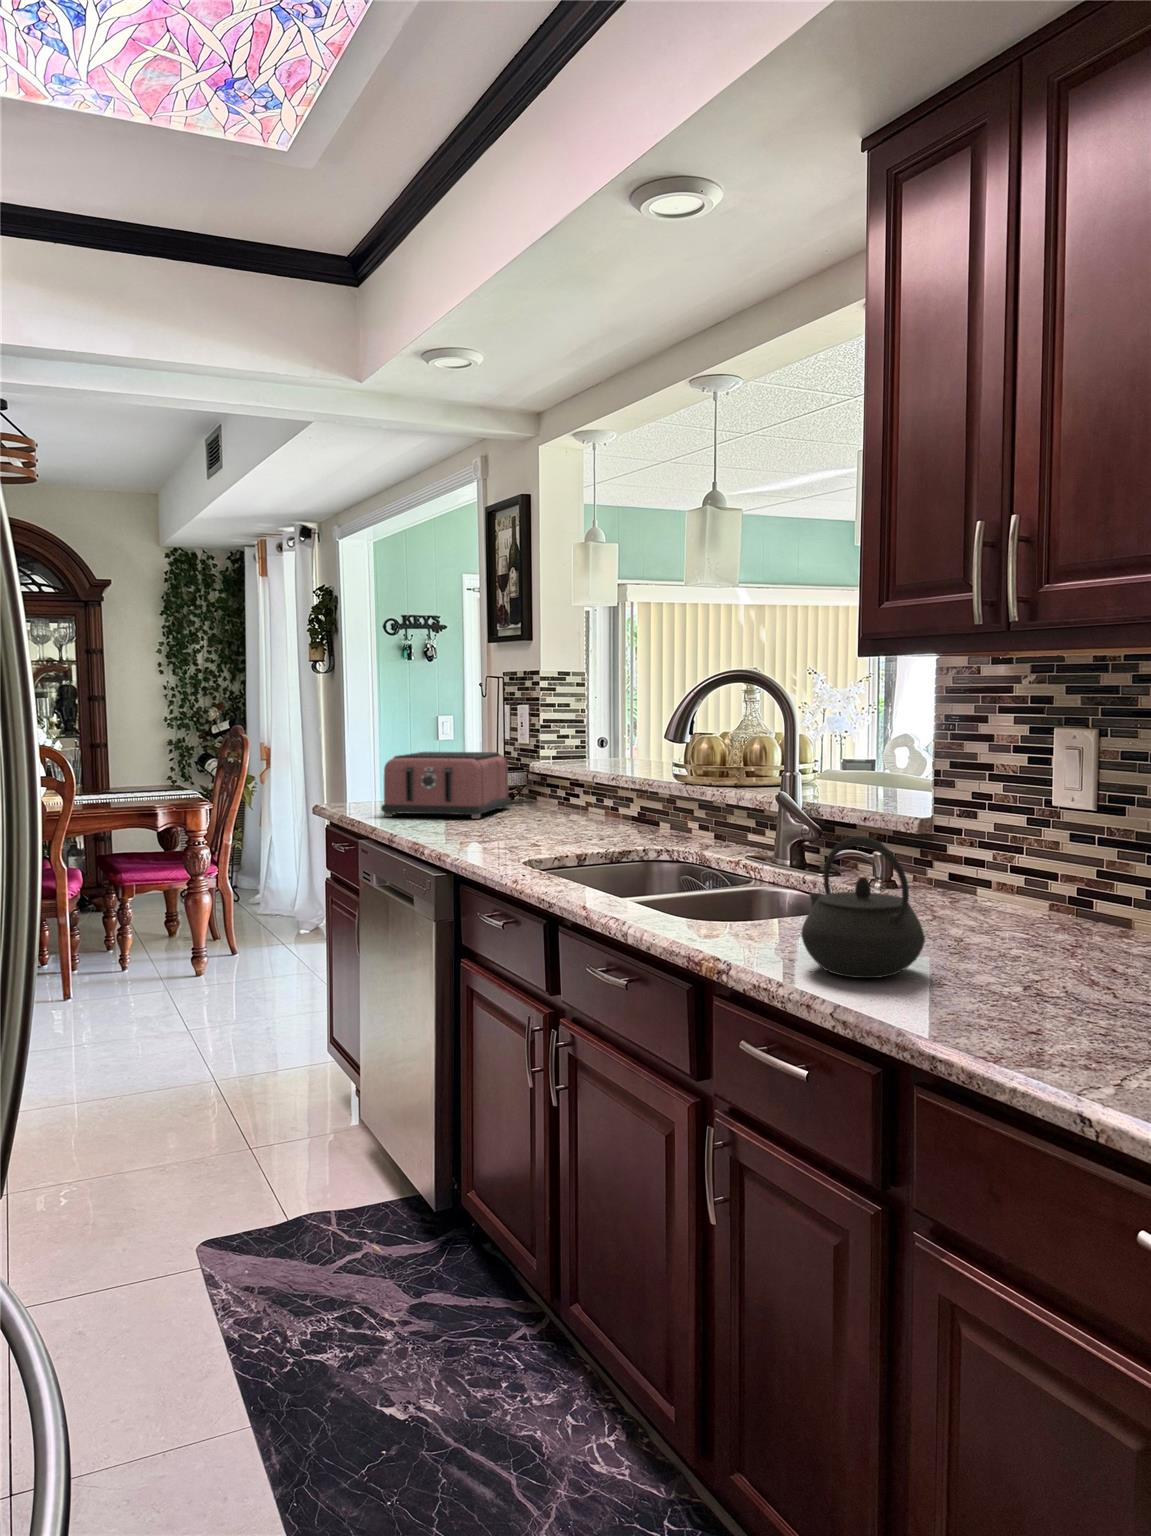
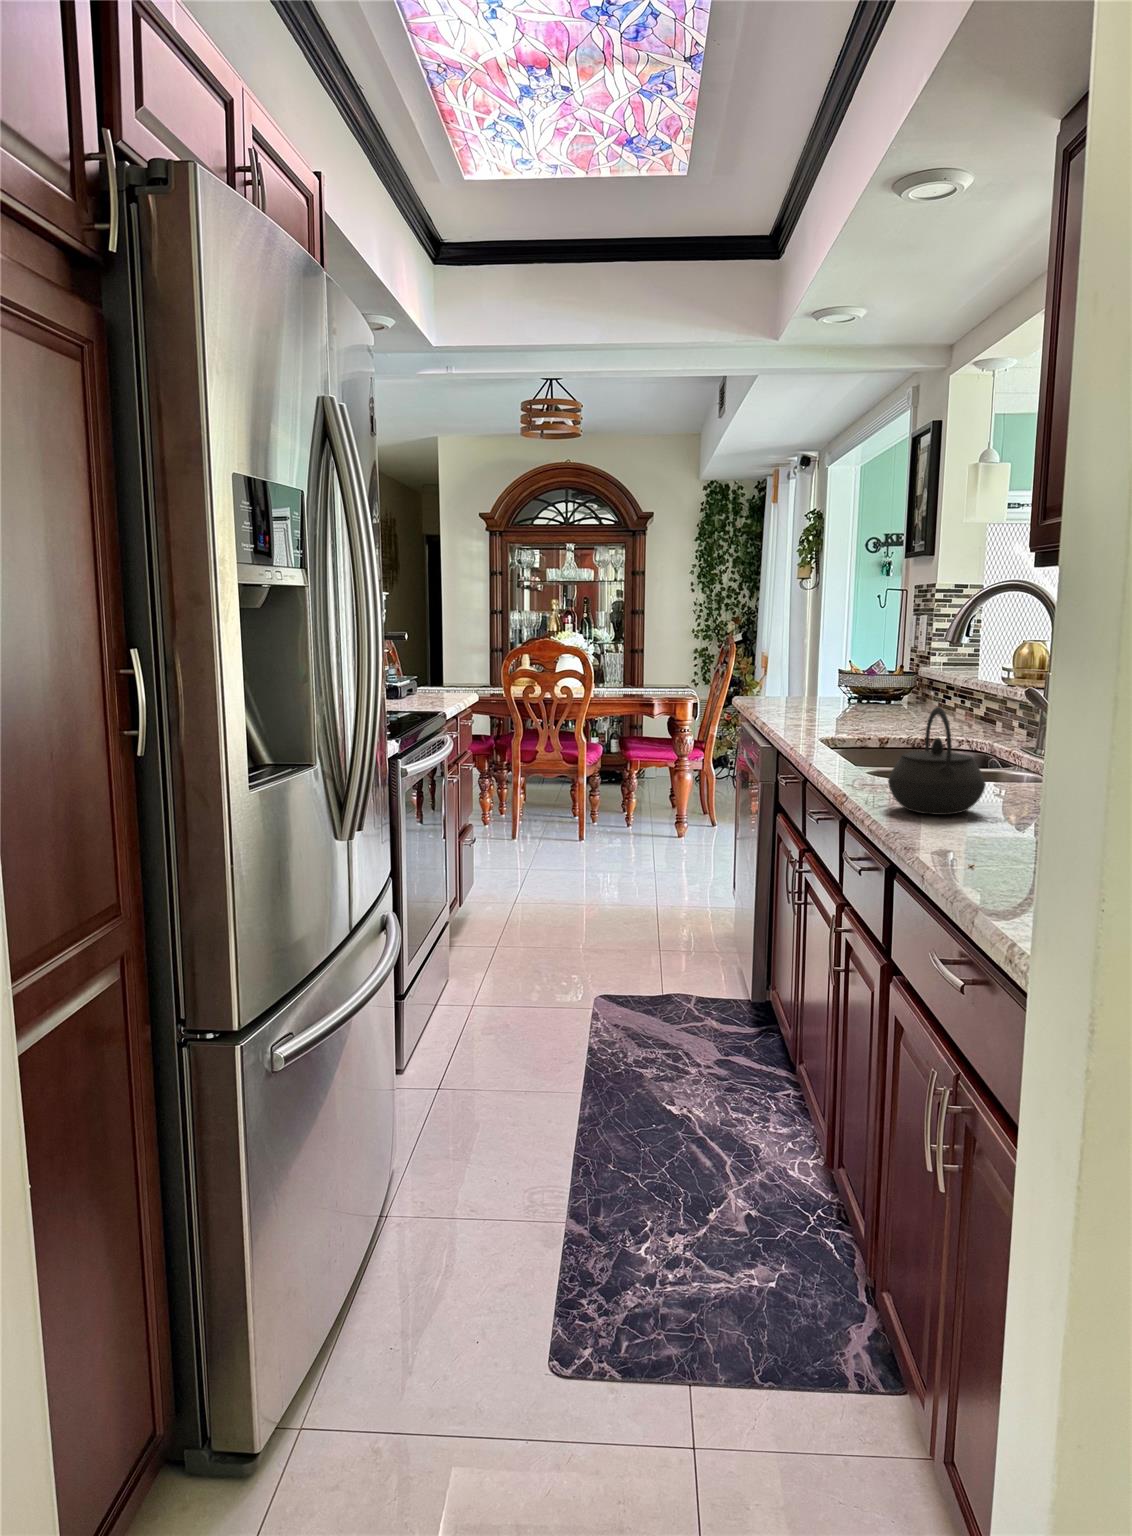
toaster: present [381,752,511,819] -> none [774,654,893,710]

